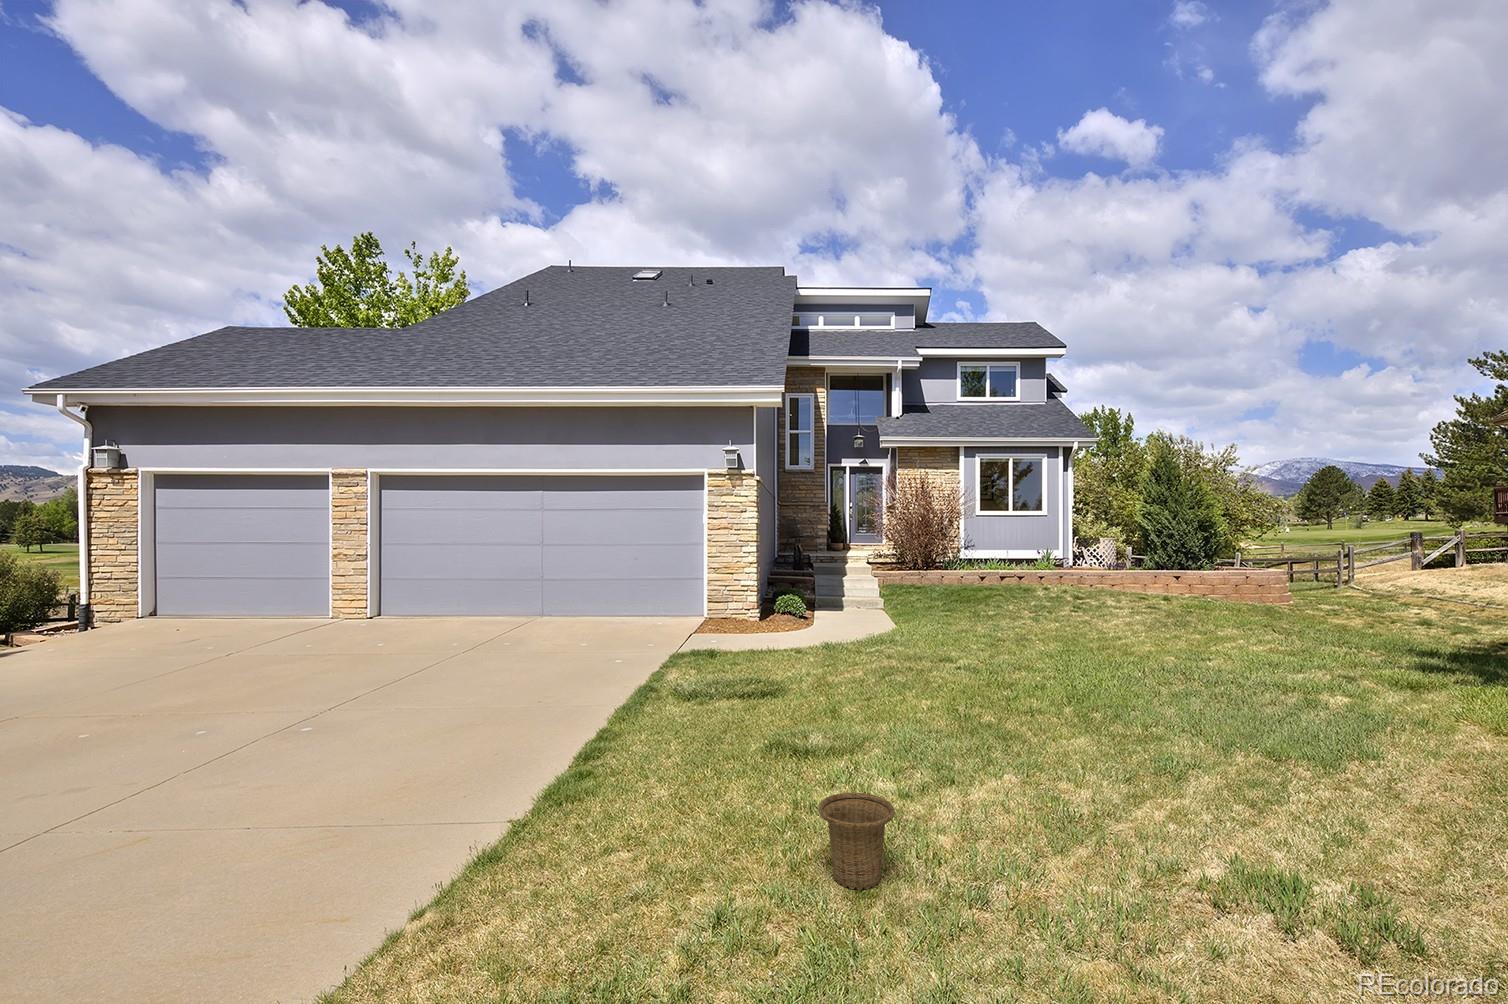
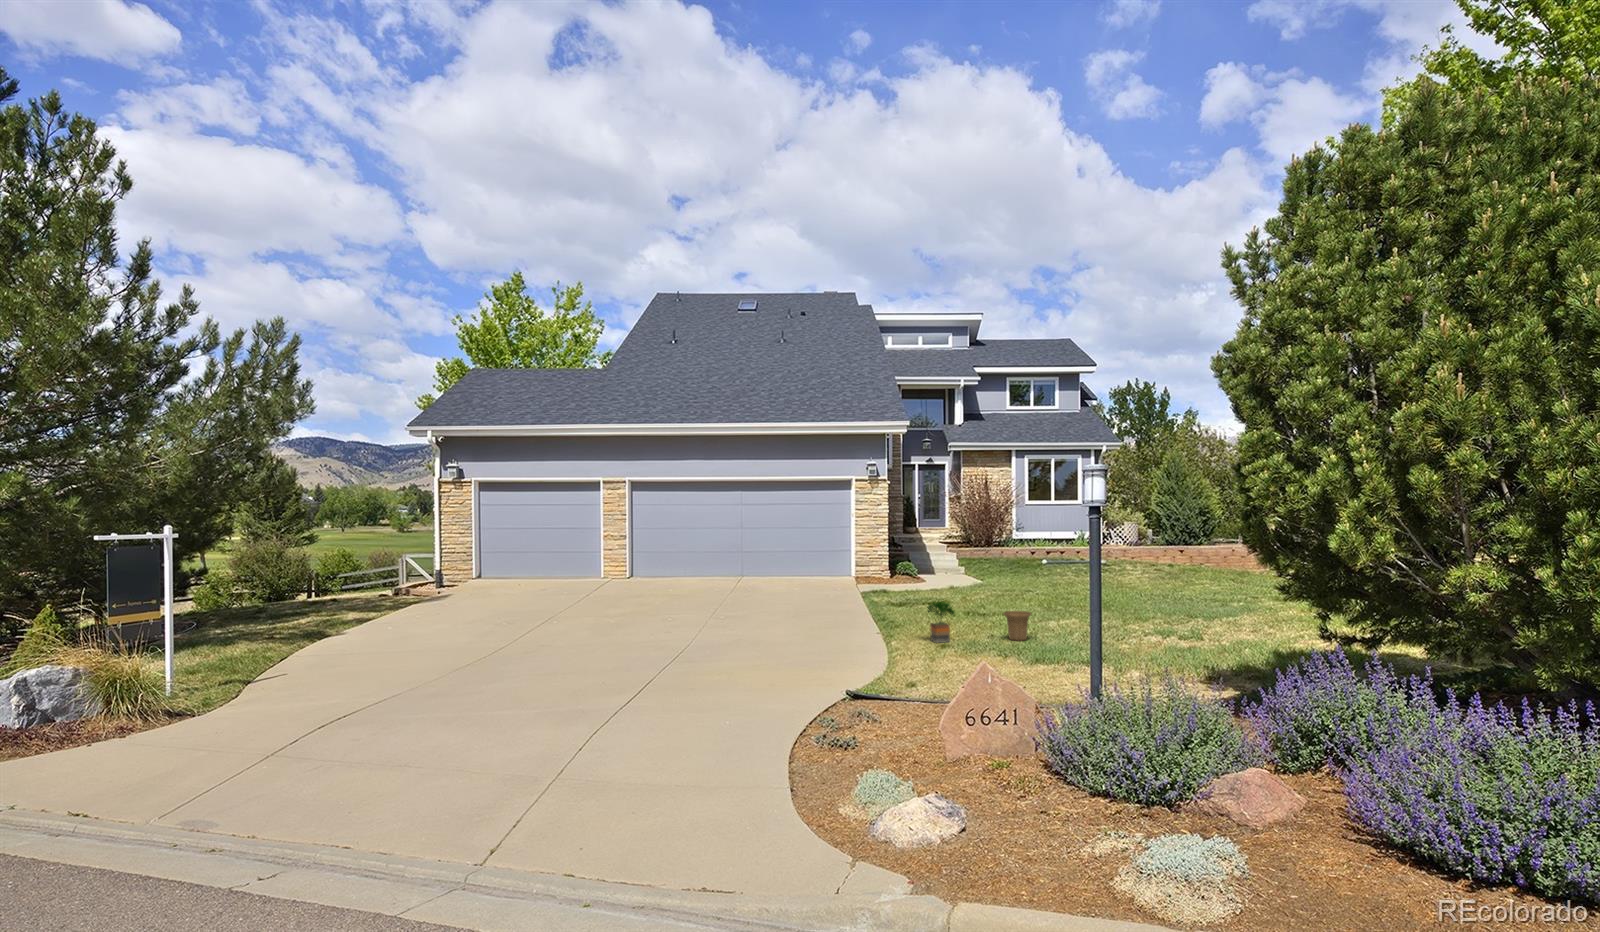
potted tree: none [616,764,690,886] -> present [927,602,955,643]

